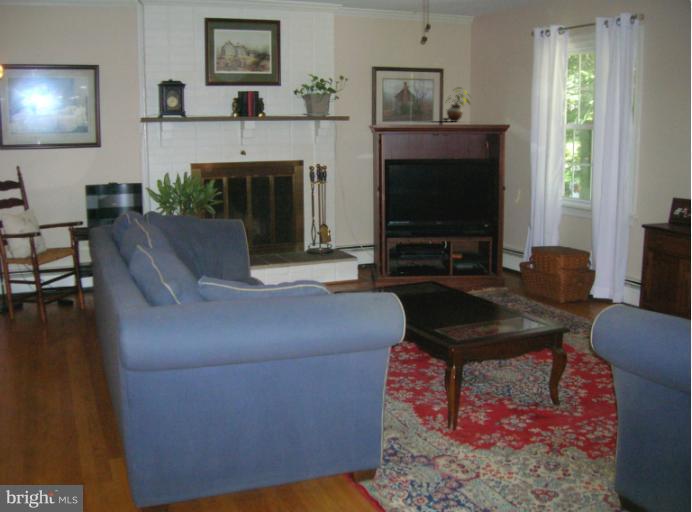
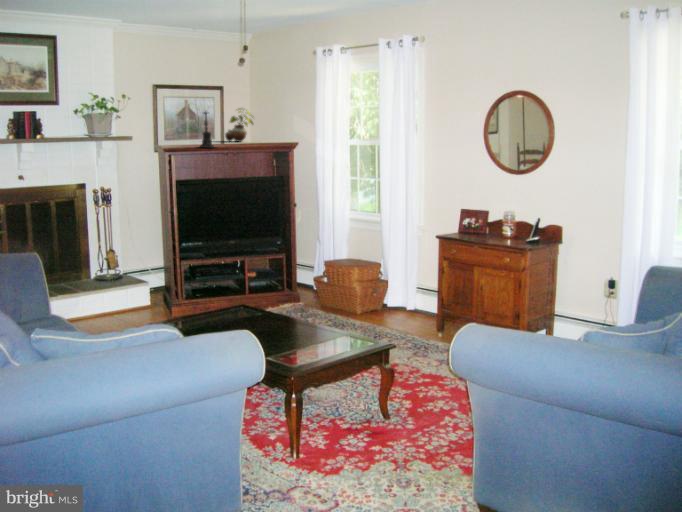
candle holder: none [404,87,429,128] -> present [200,112,214,148]

